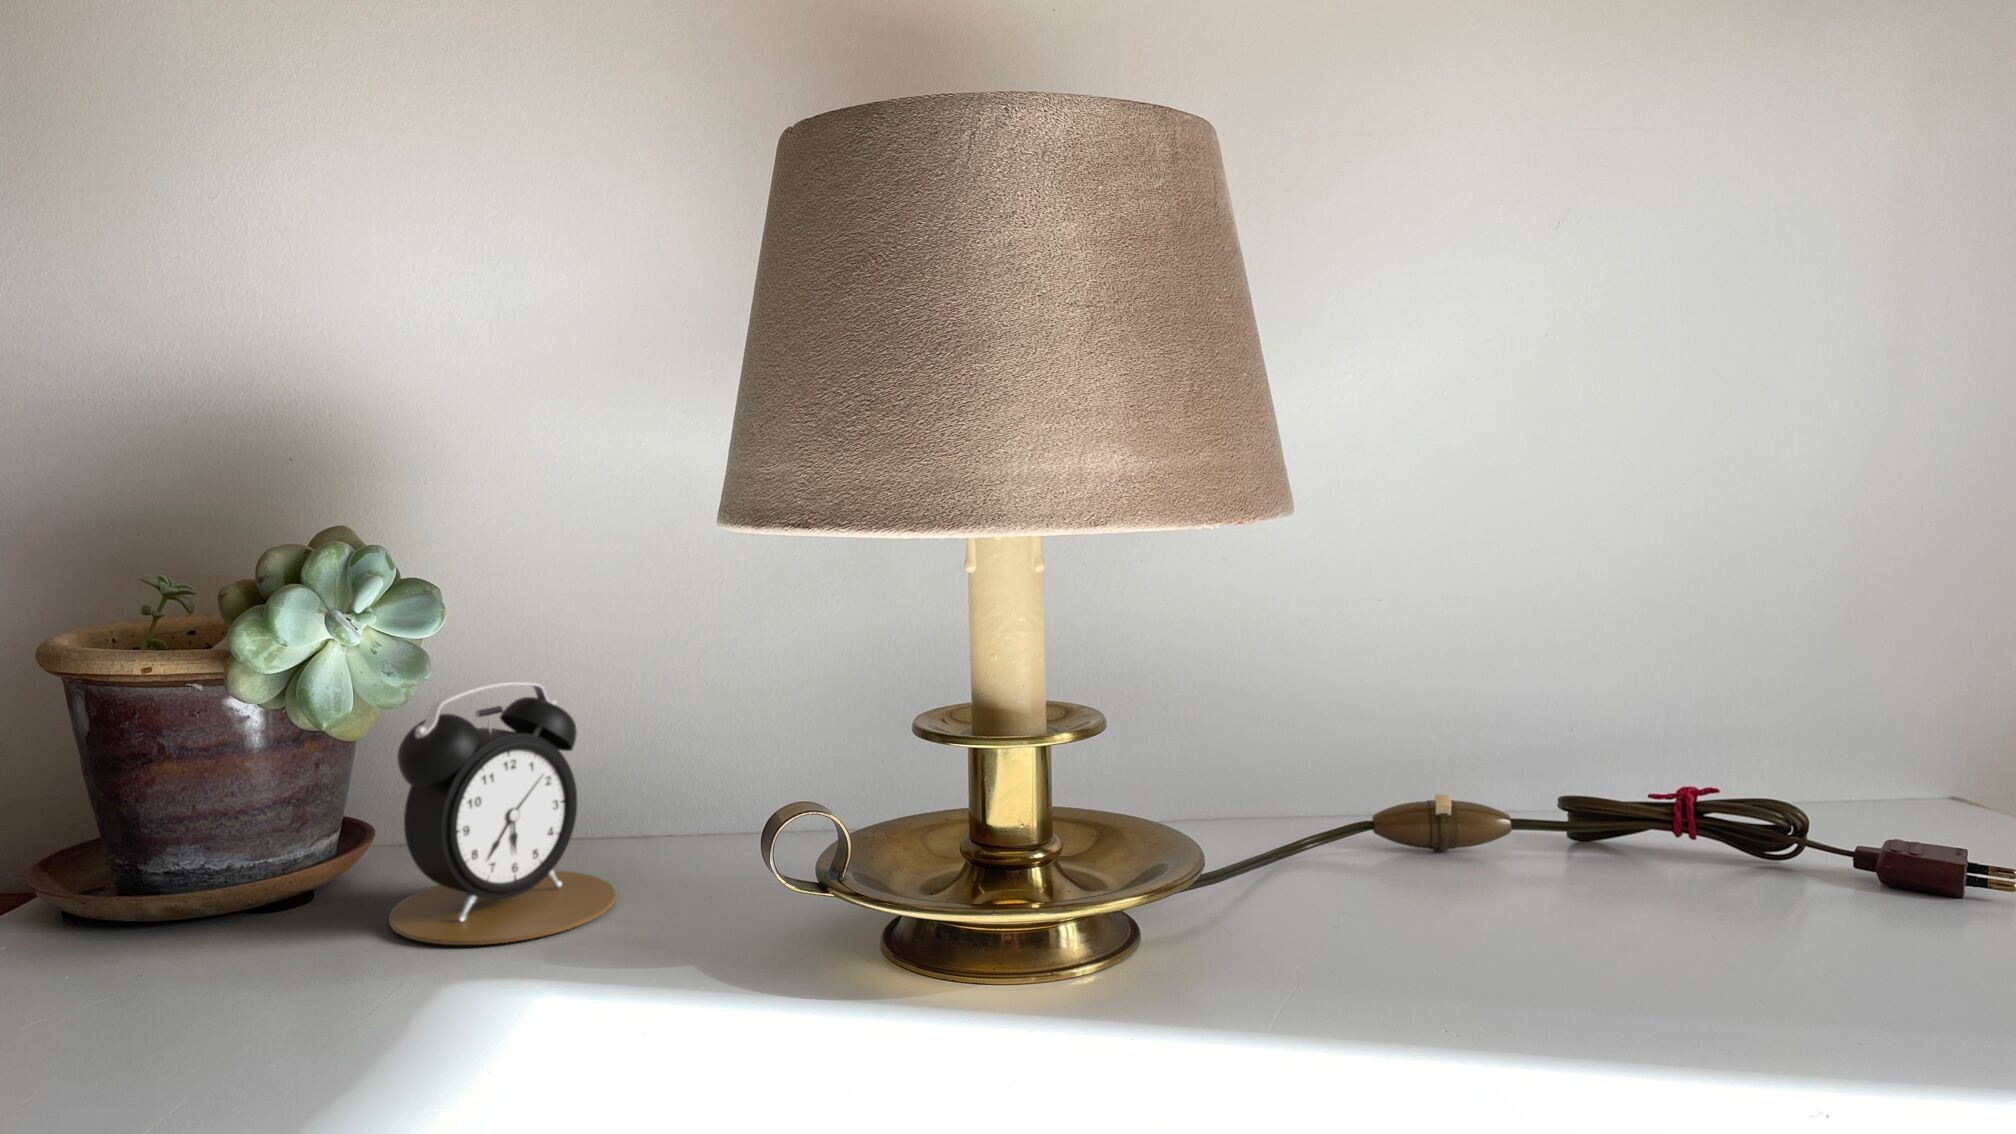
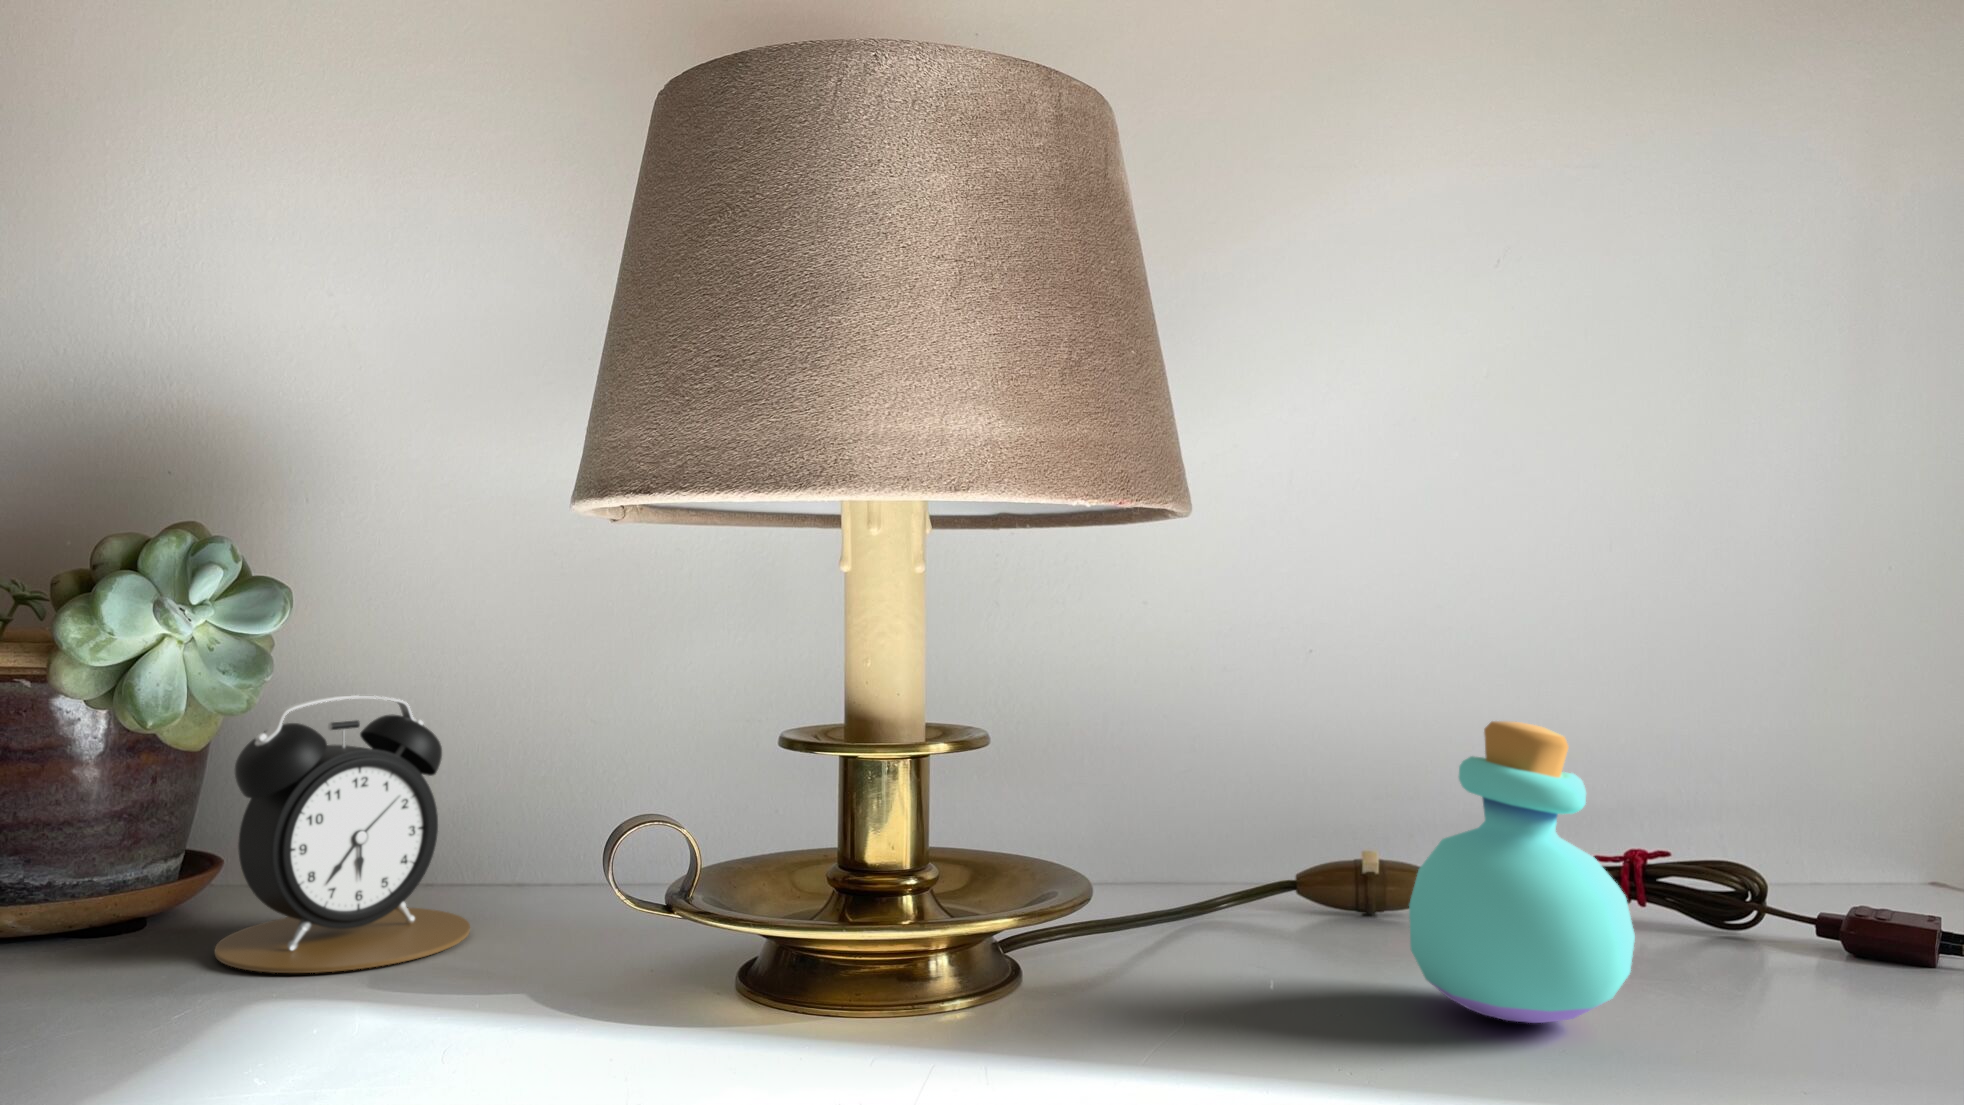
perfume bottle: none [1489,703,1691,970] -> present [1409,721,1635,1023]

